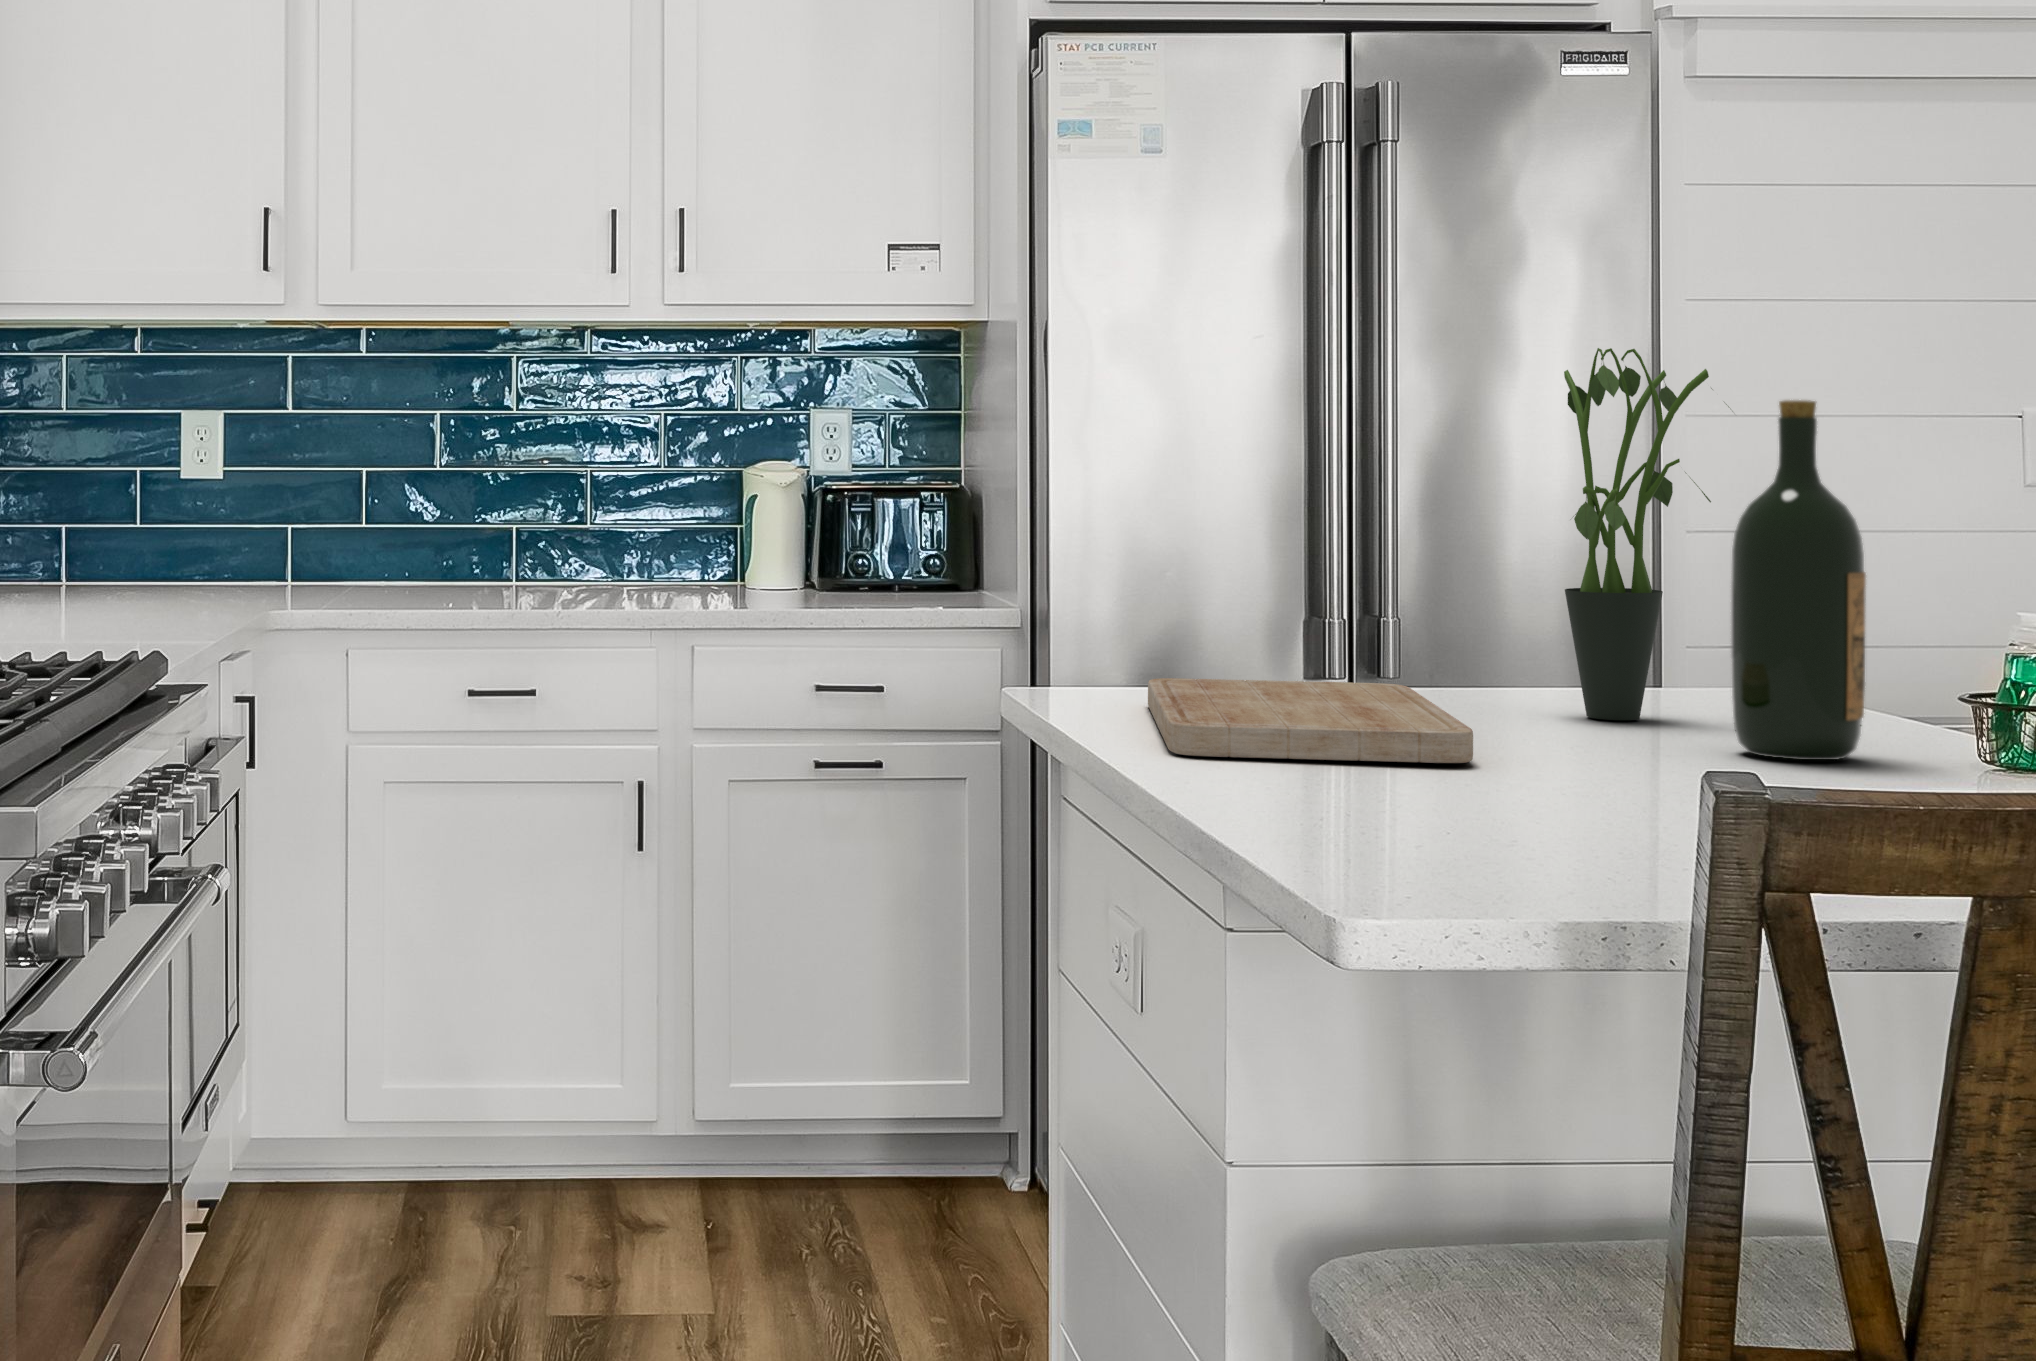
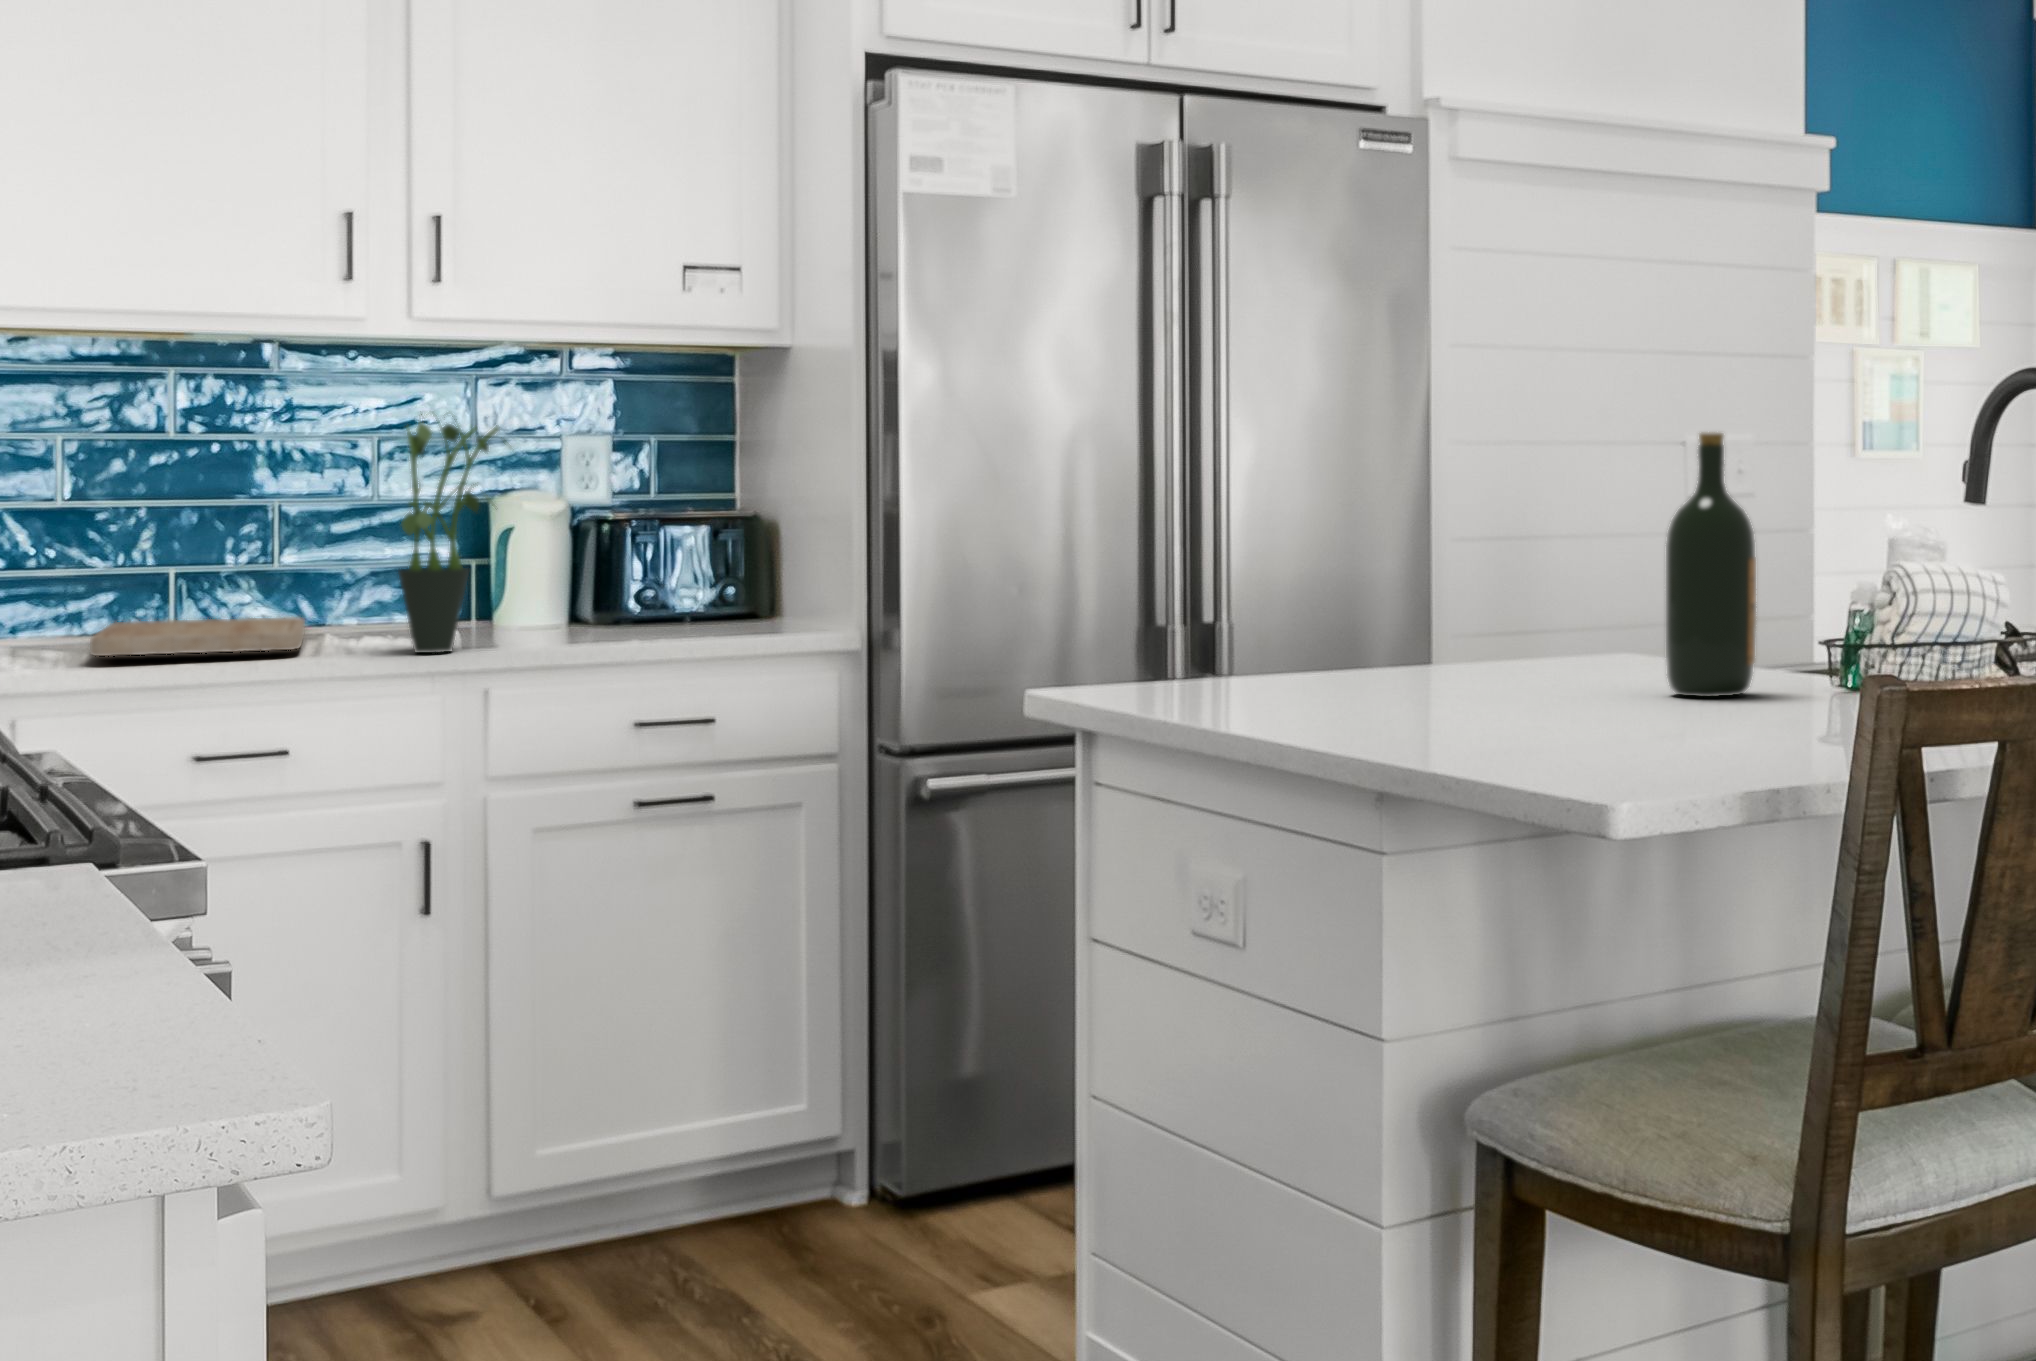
potted plant: present [1564,348,1729,720] -> present [399,414,505,653]
cutting board: present [1148,678,1473,763] -> present [90,617,305,656]

